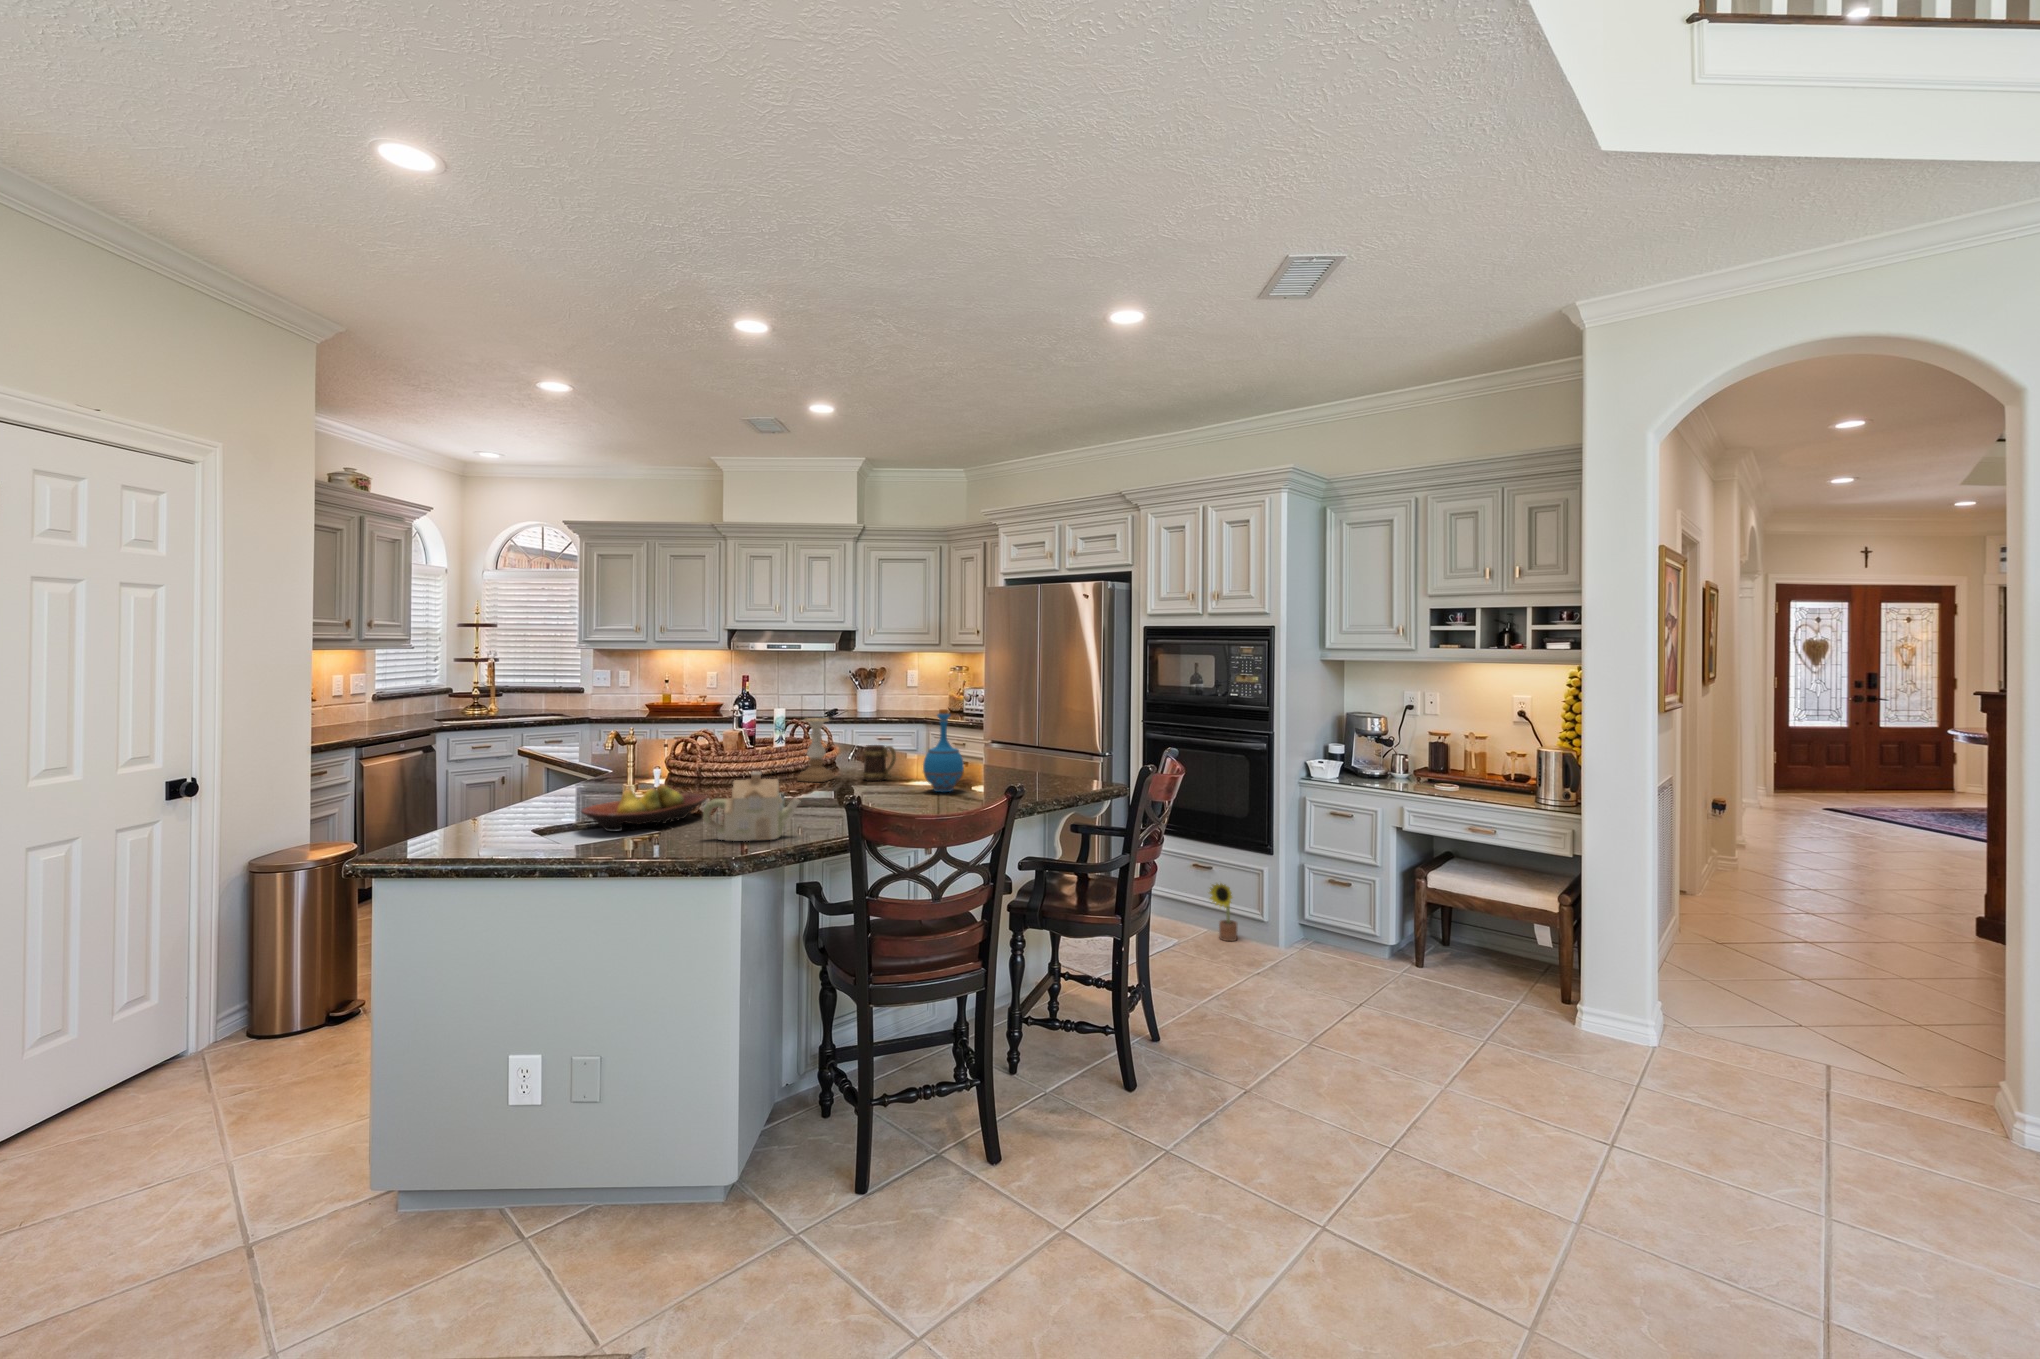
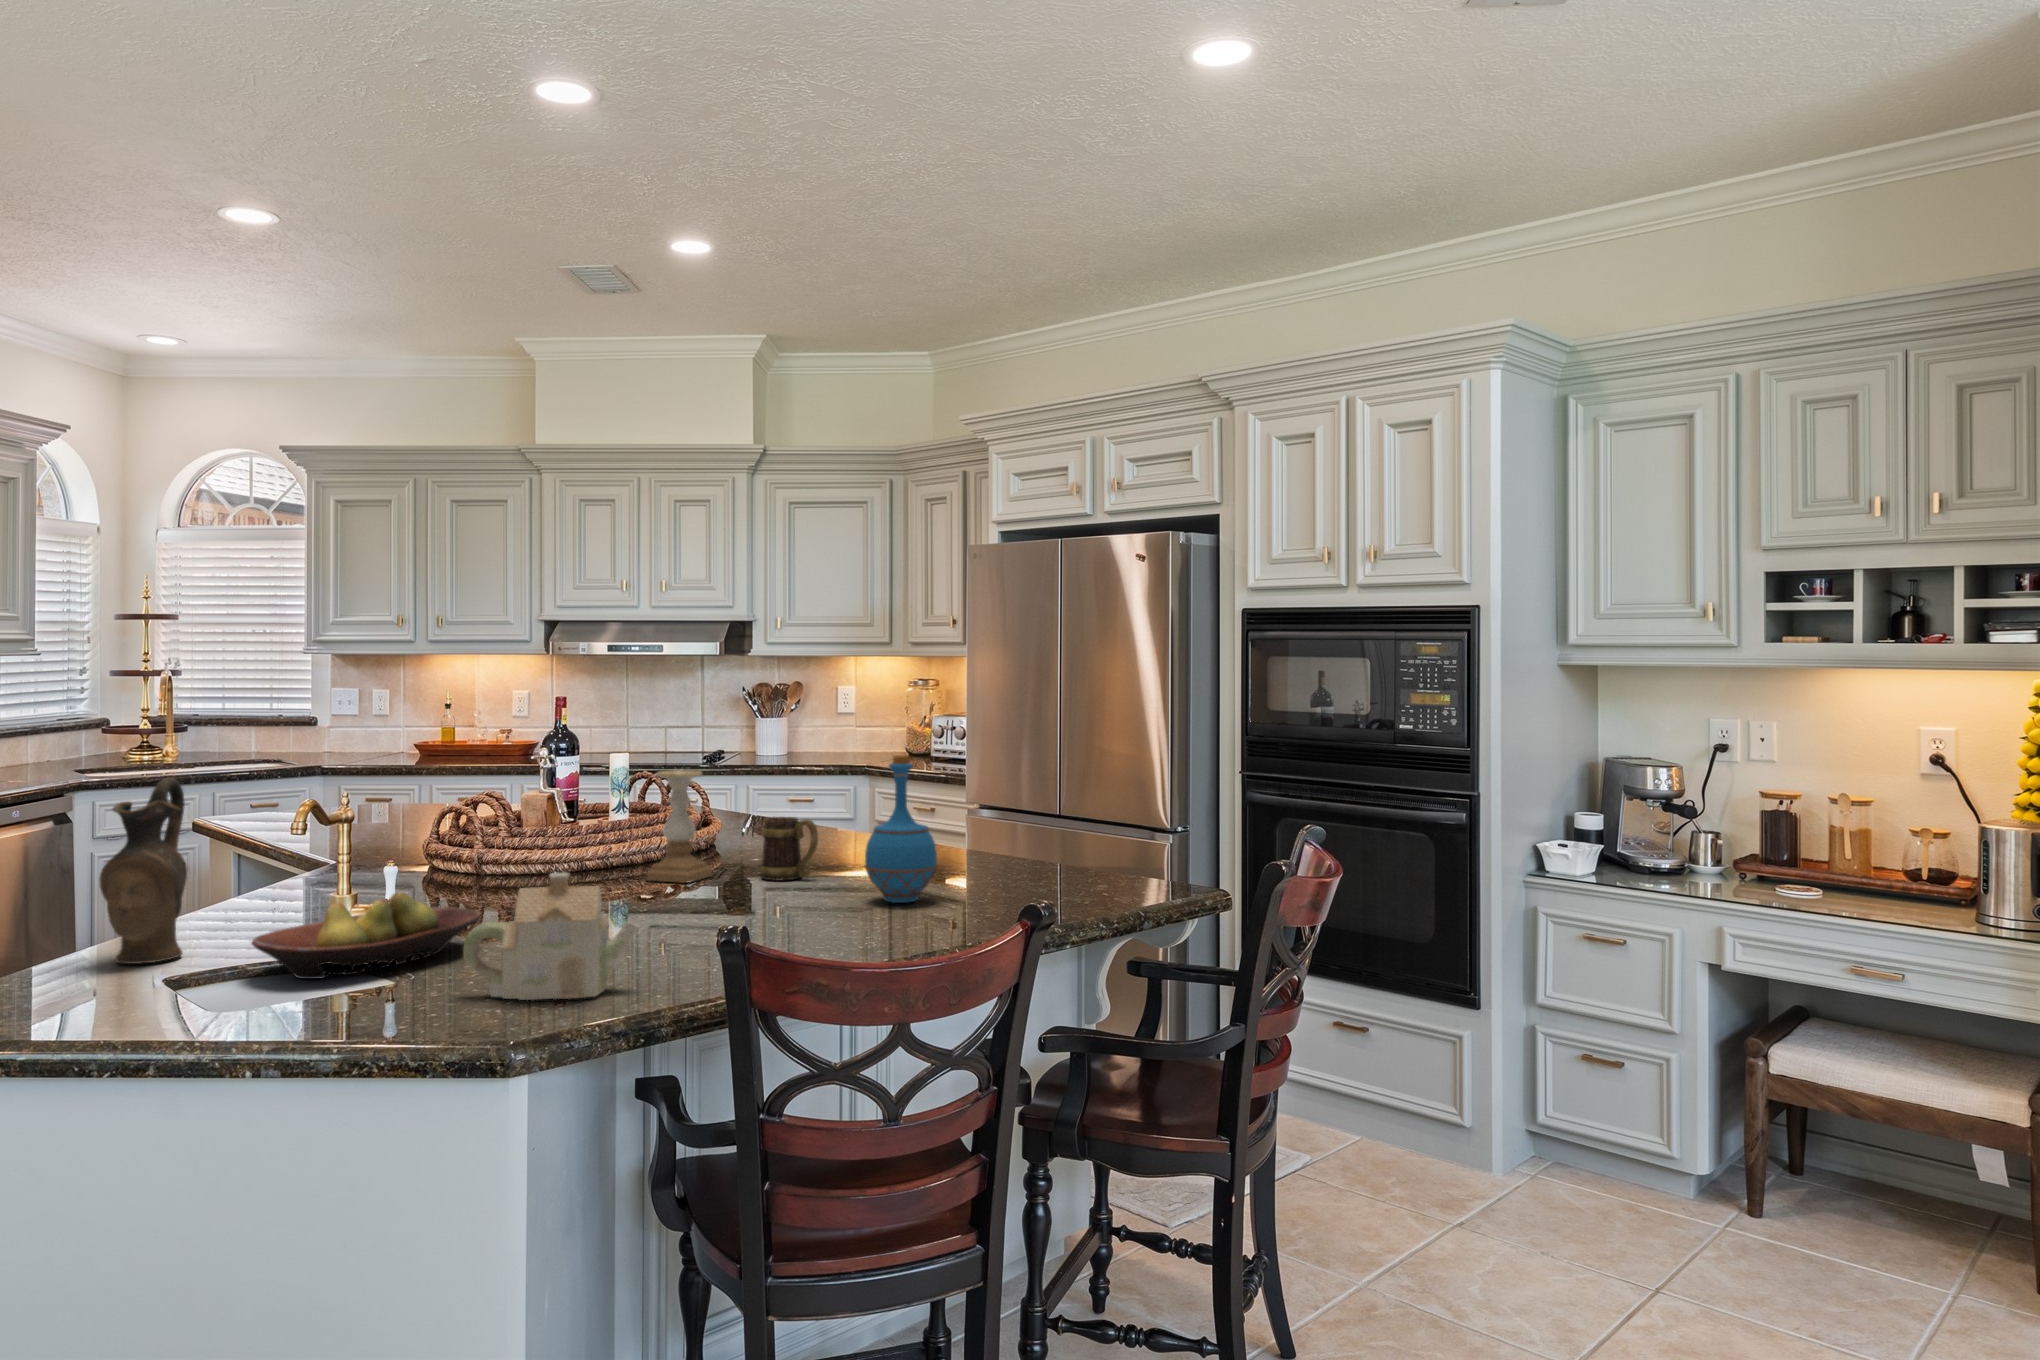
ceramic pitcher: none [492,720,541,824] -> present [99,778,187,964]
decorative plant: present [1209,883,1237,941] -> none [1363,1054,1418,1159]

